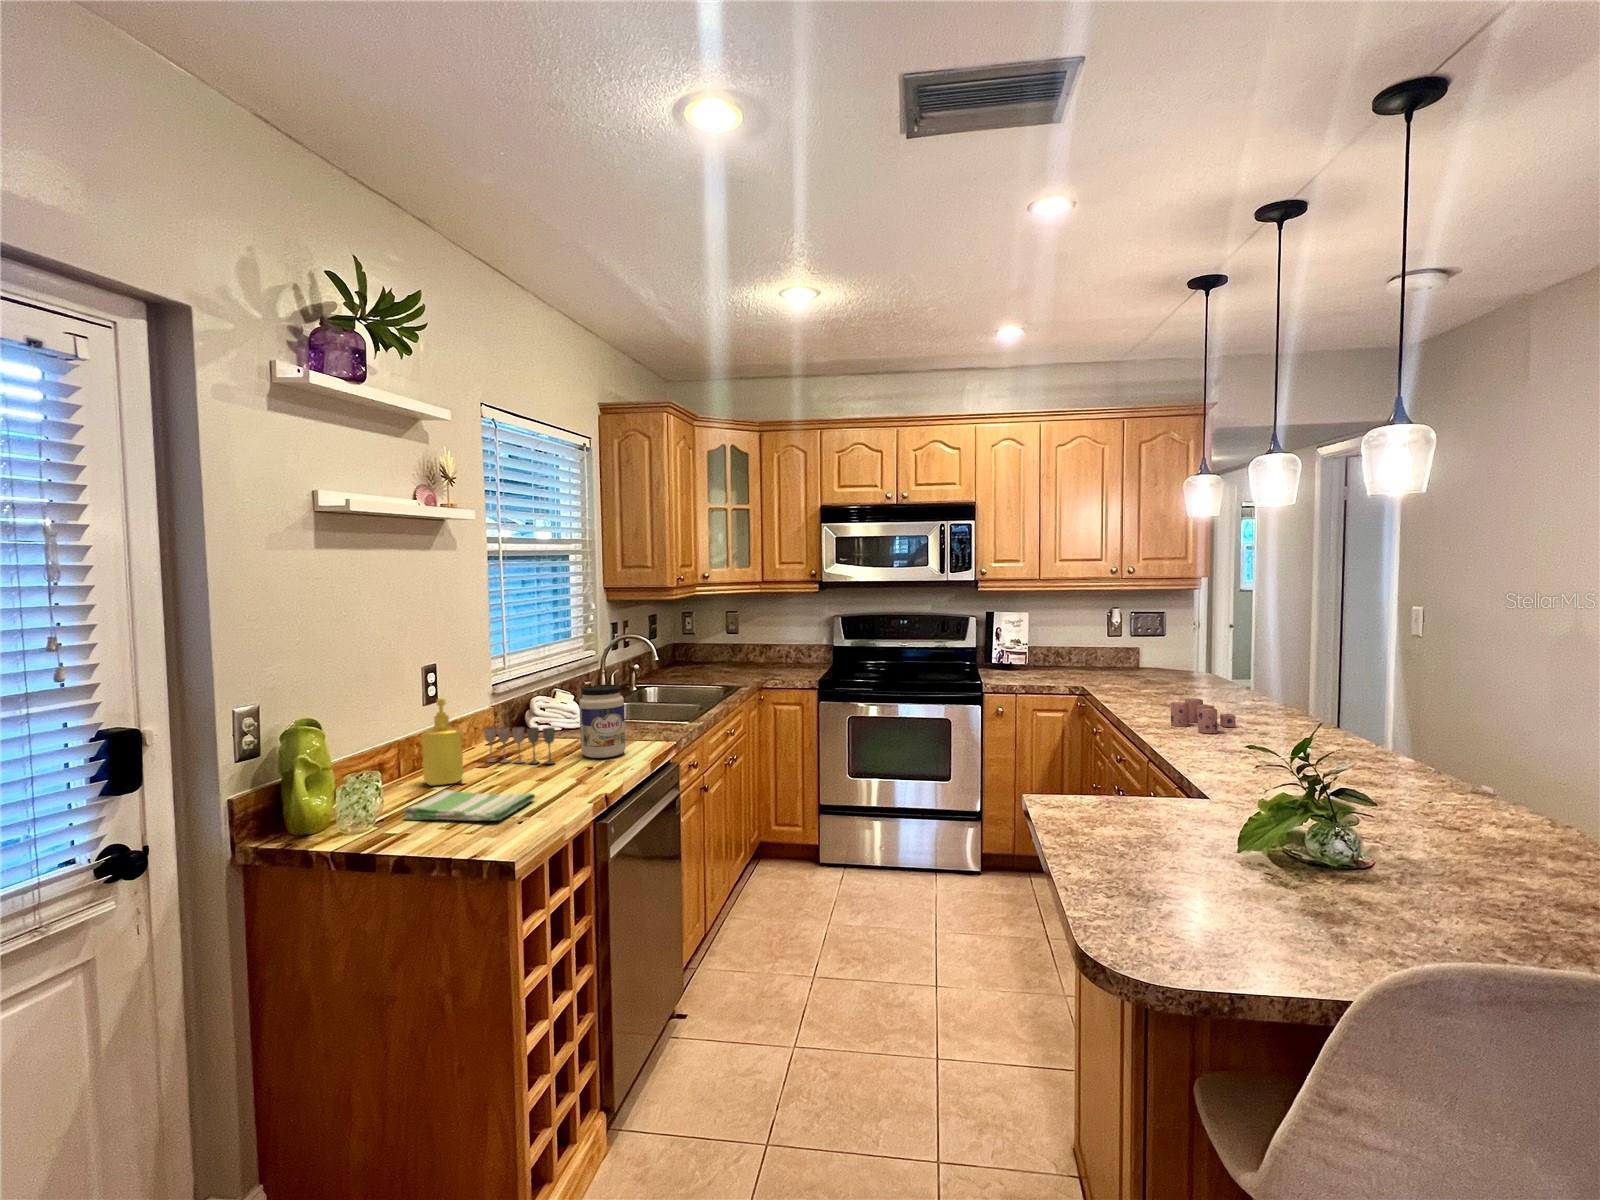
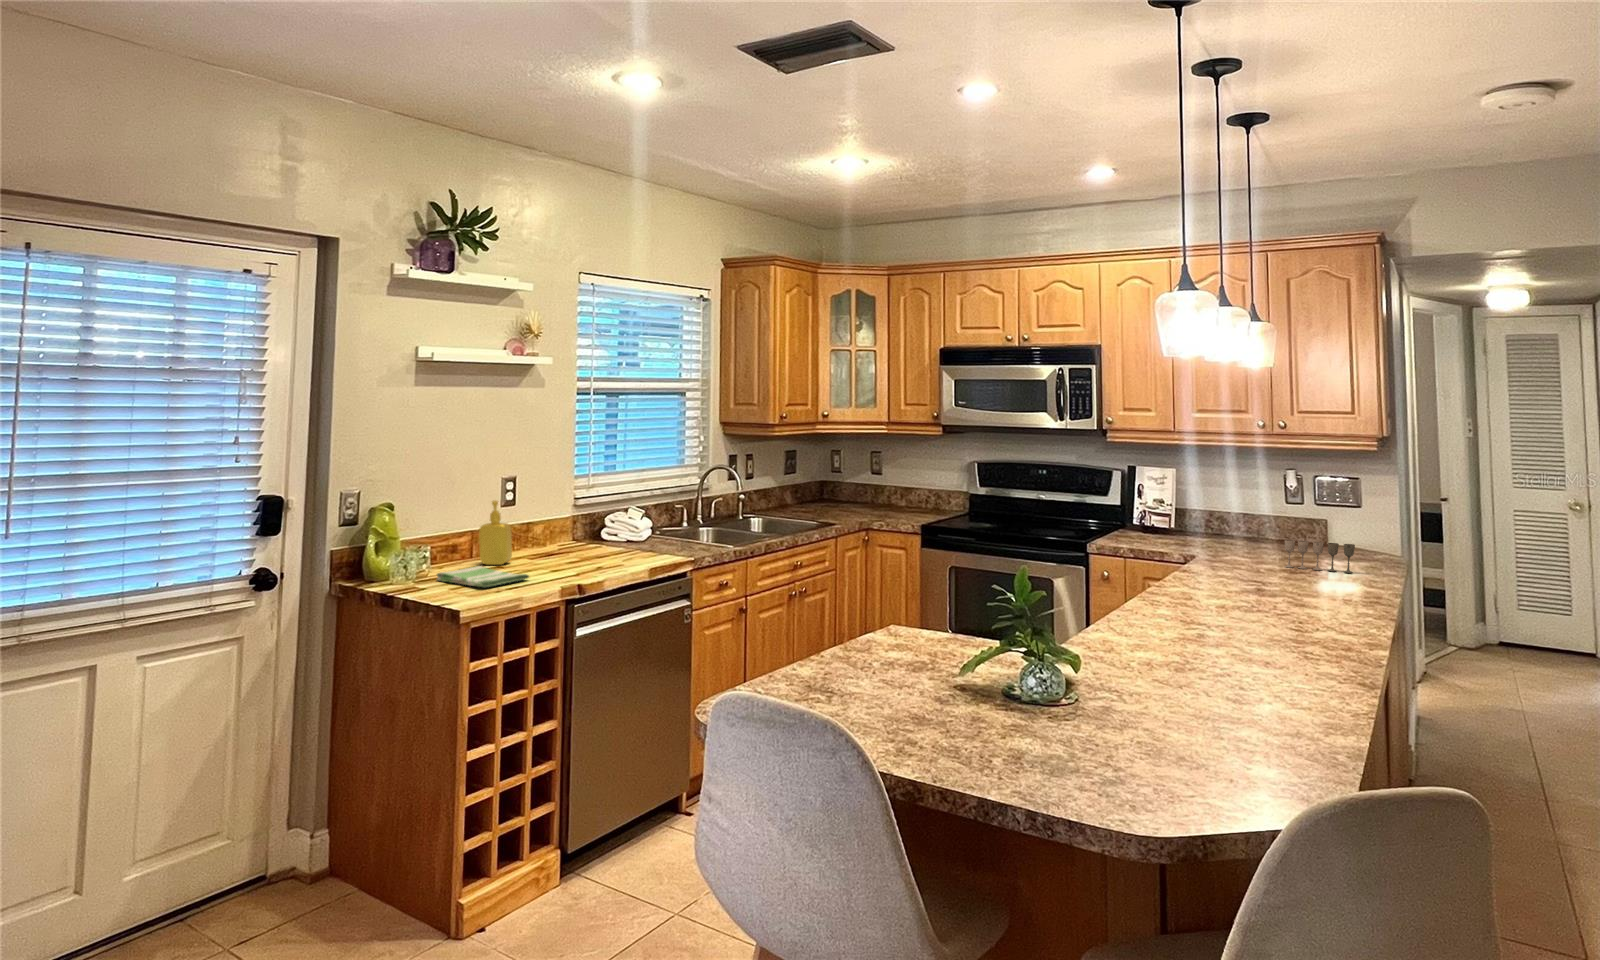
jar: present [579,685,626,758] -> none [610,502,647,560]
candle: present [1171,698,1236,733] -> none [1198,566,1271,602]
wine glass: present [484,726,555,764] -> present [1285,540,1355,573]

